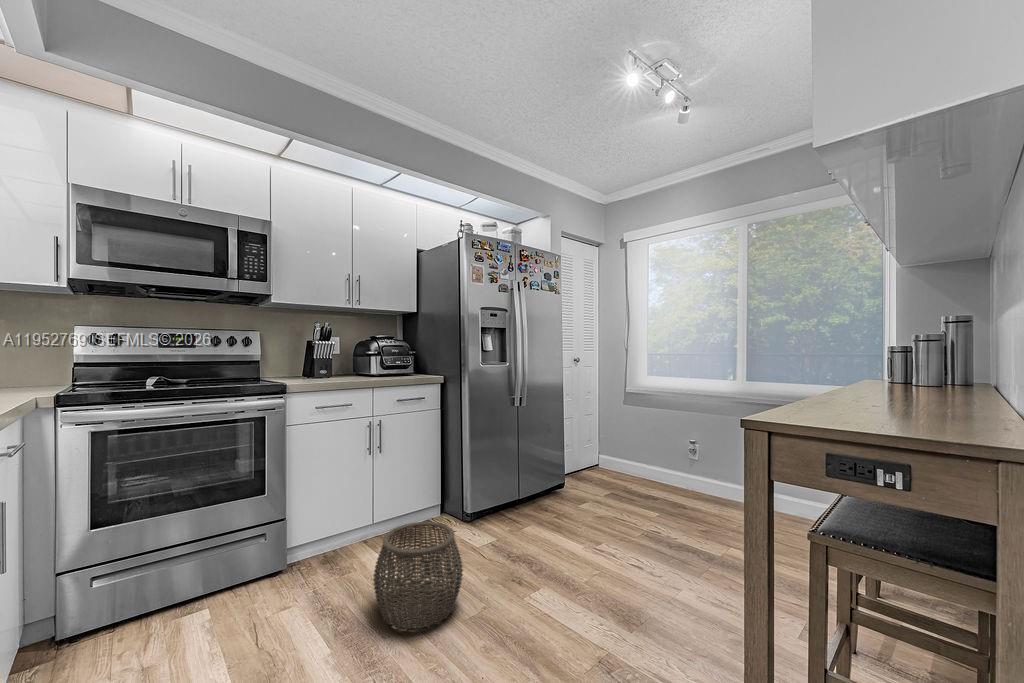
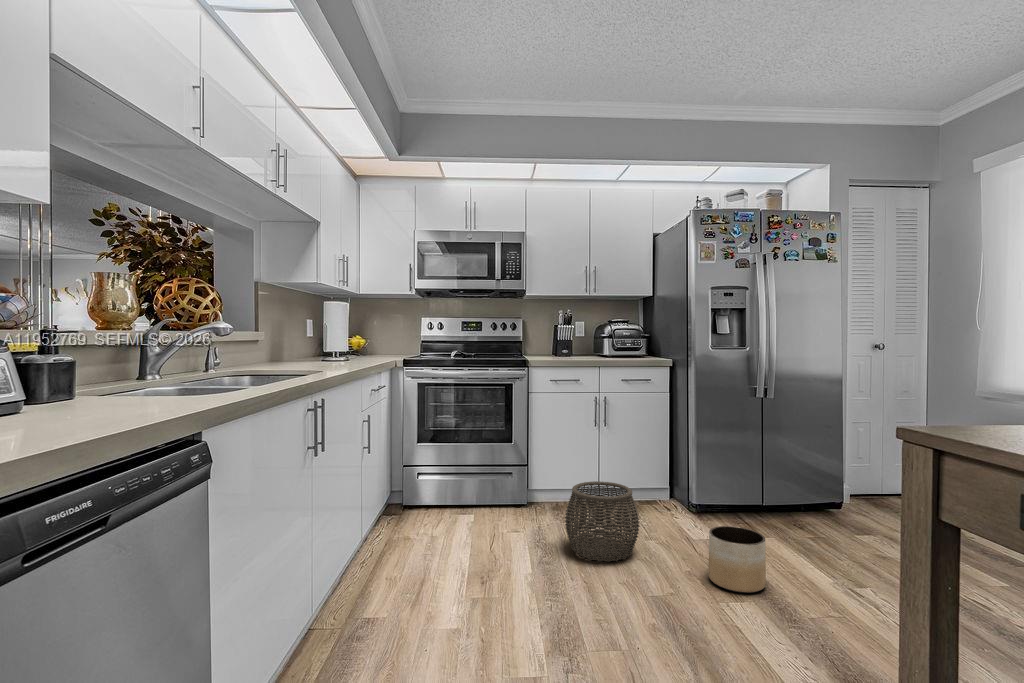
planter: none [539,539,591,611] -> present [708,526,766,593]

